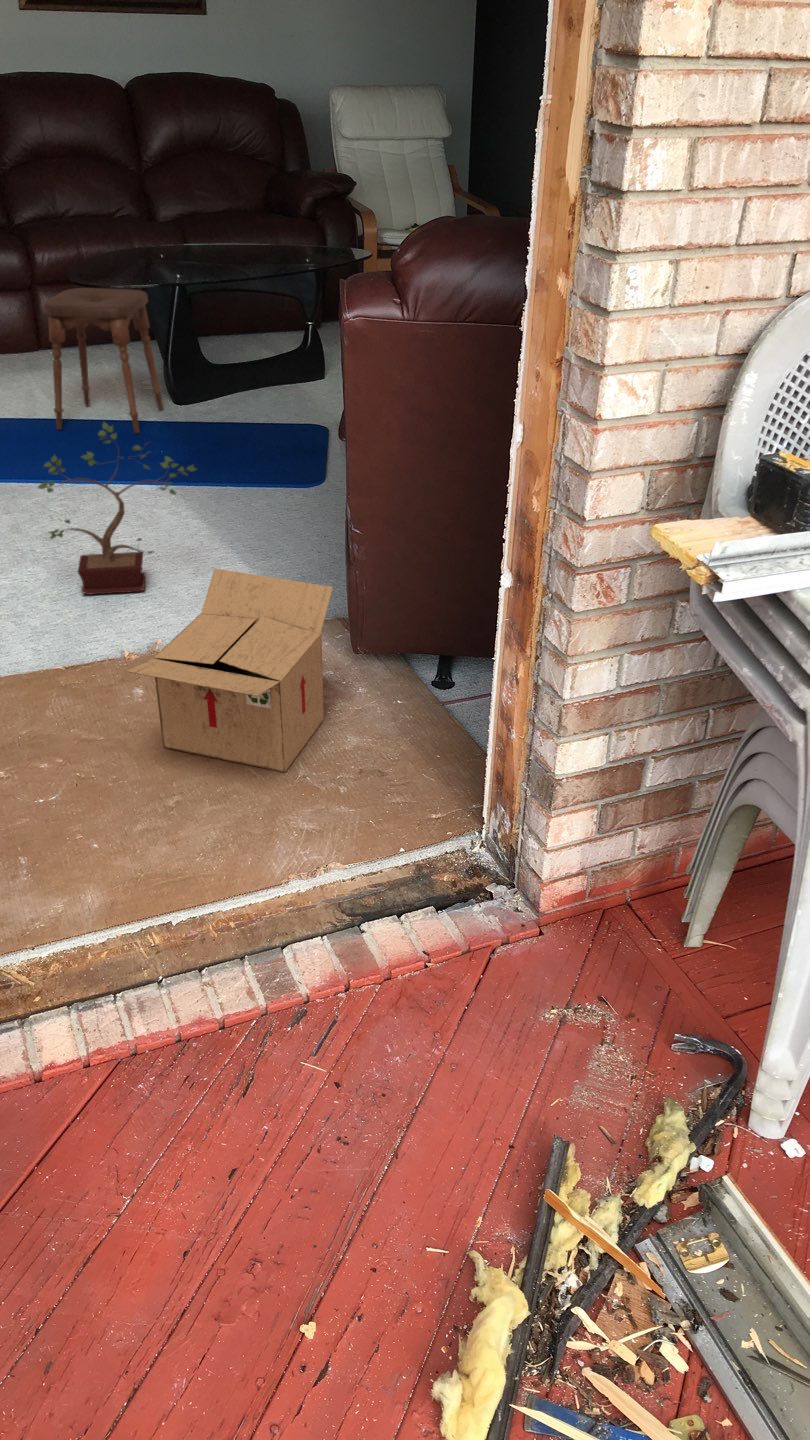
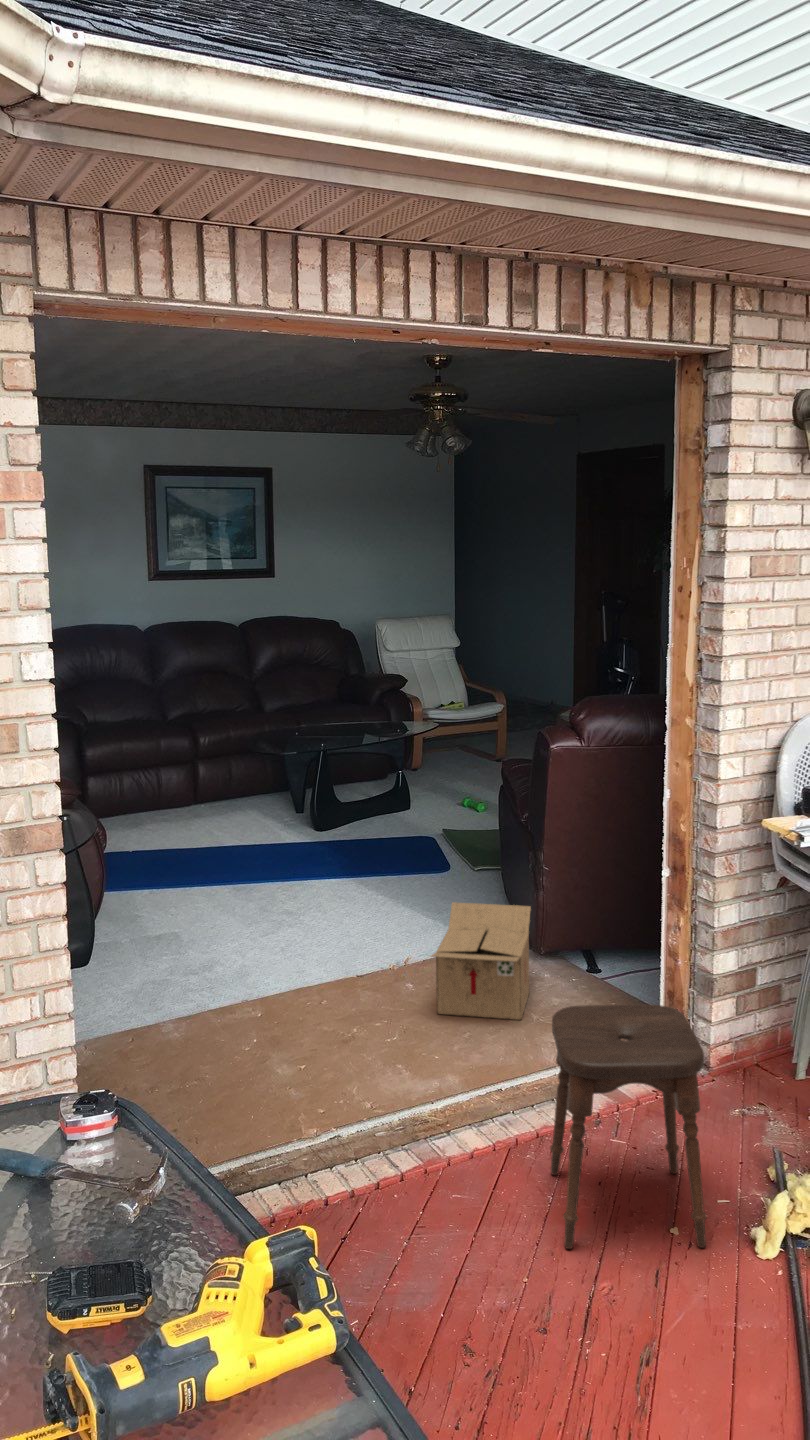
stool: present [44,288,163,434] -> present [550,1005,707,1249]
potted plant: present [38,422,196,595] -> none [305,826,409,942]

